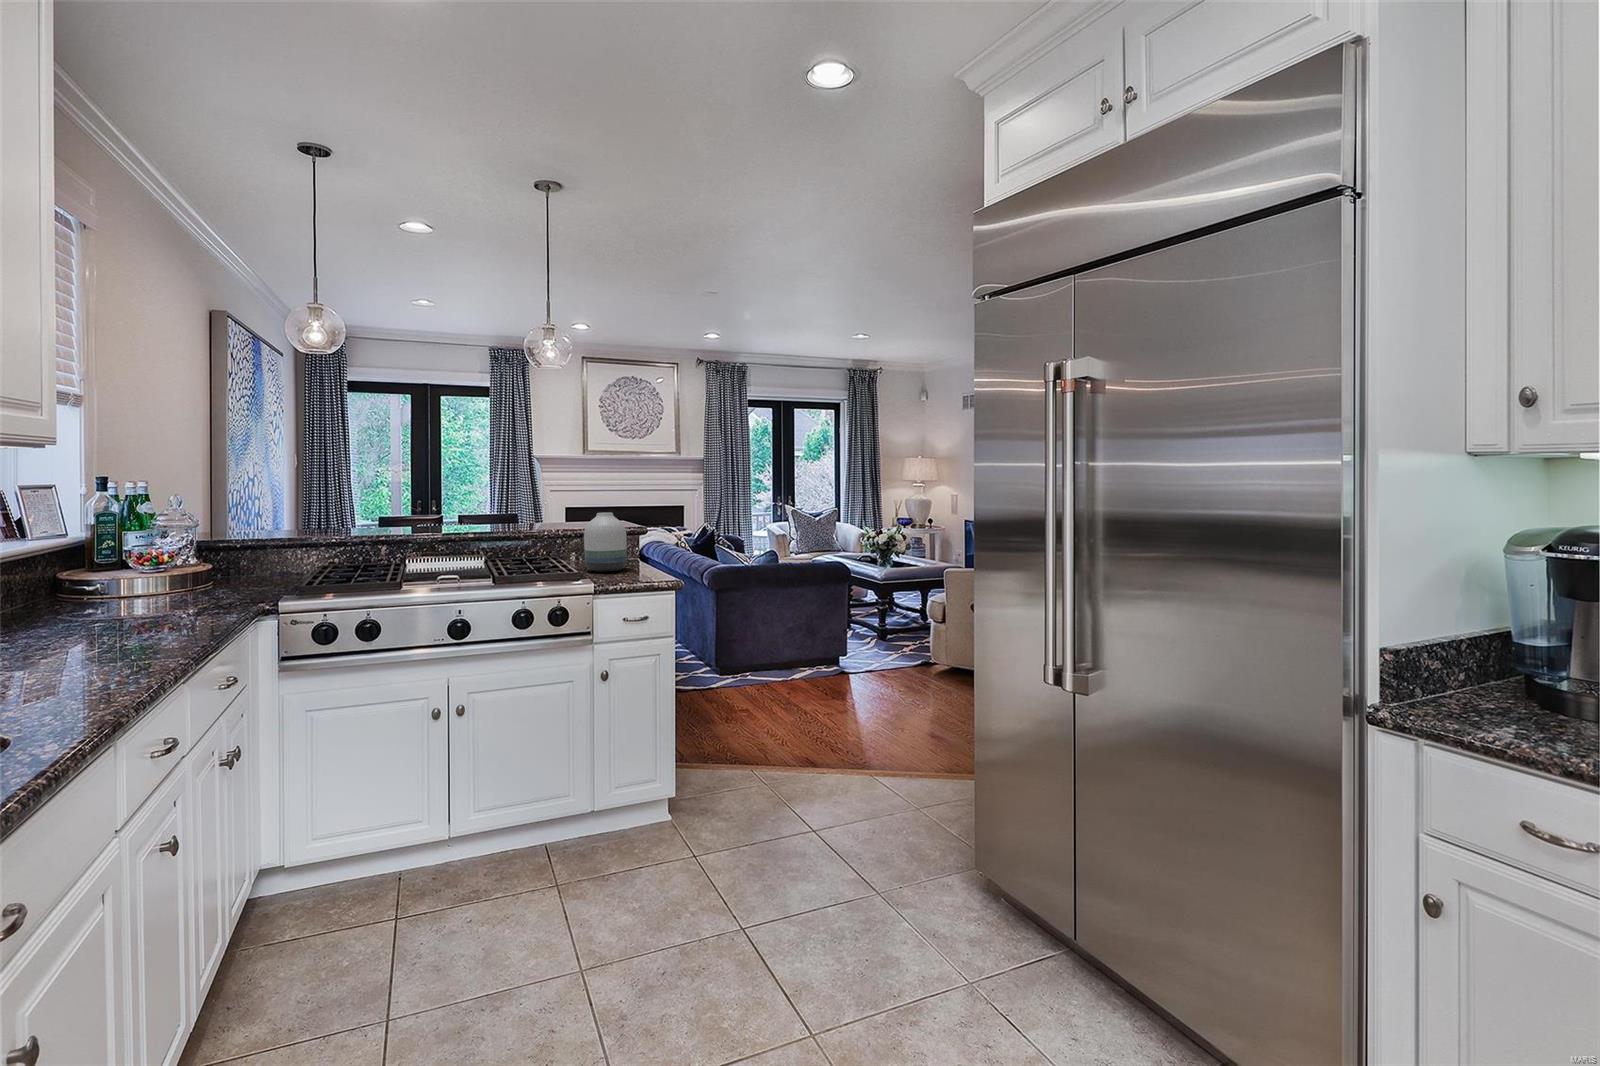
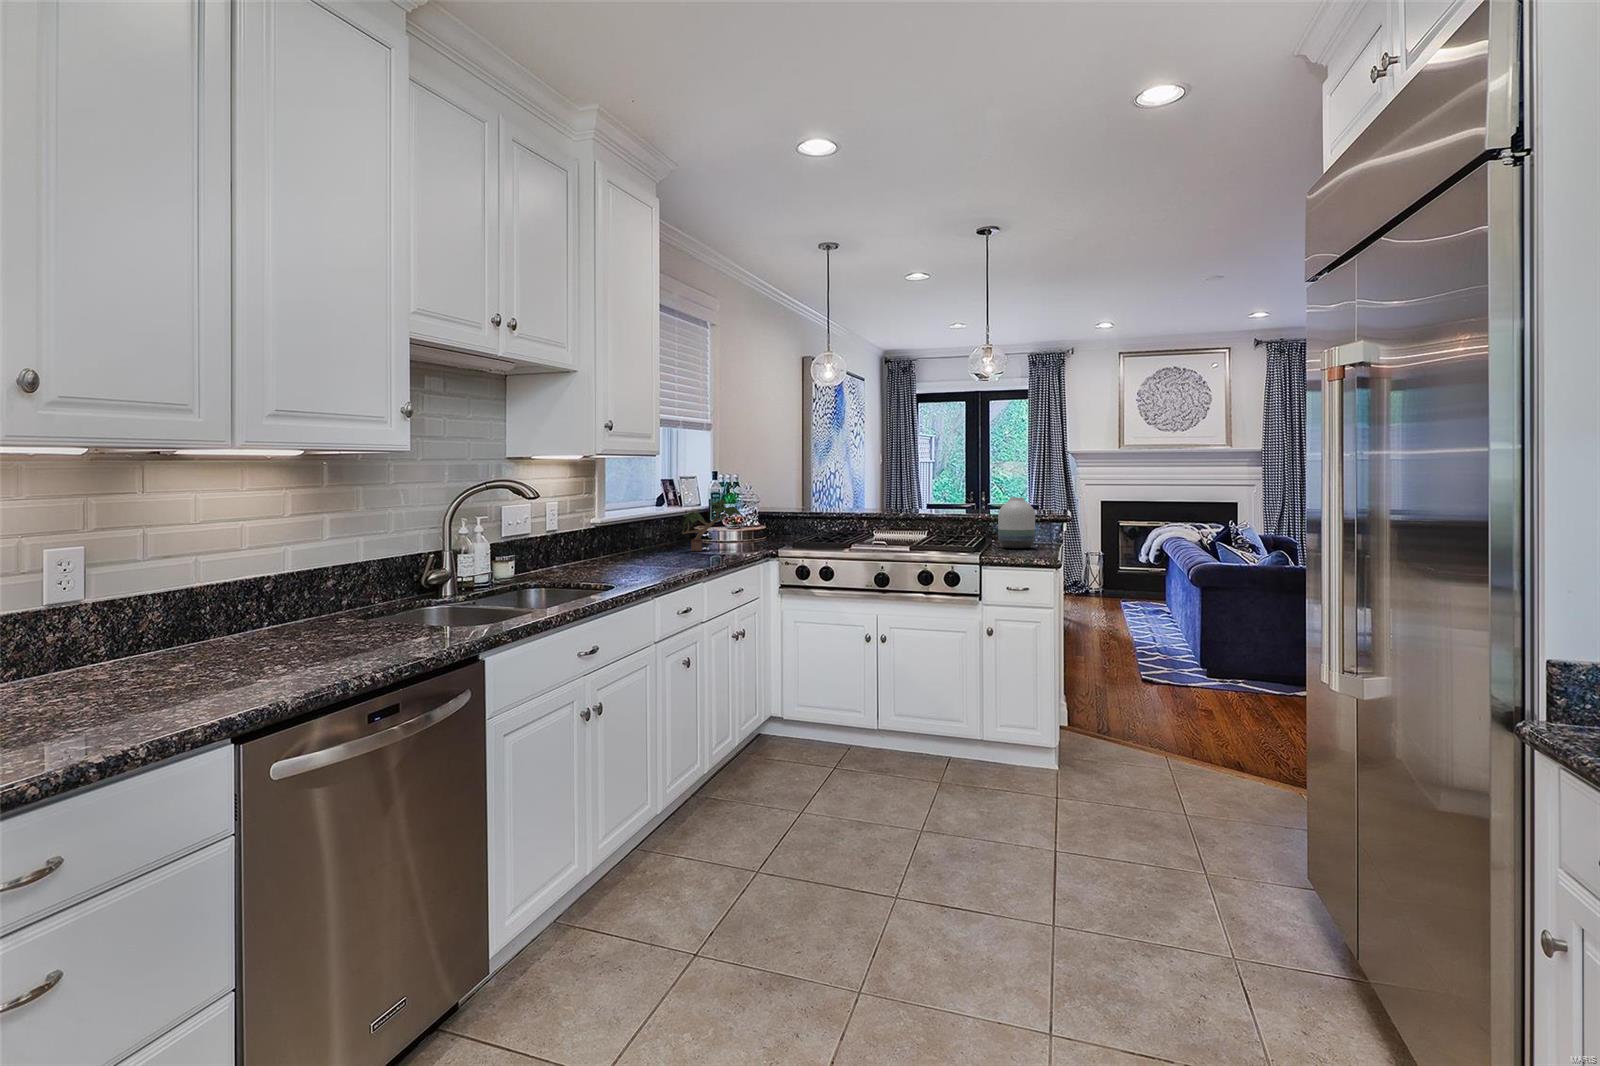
potted plant: none [47,526,205,622] -> present [682,500,741,551]

